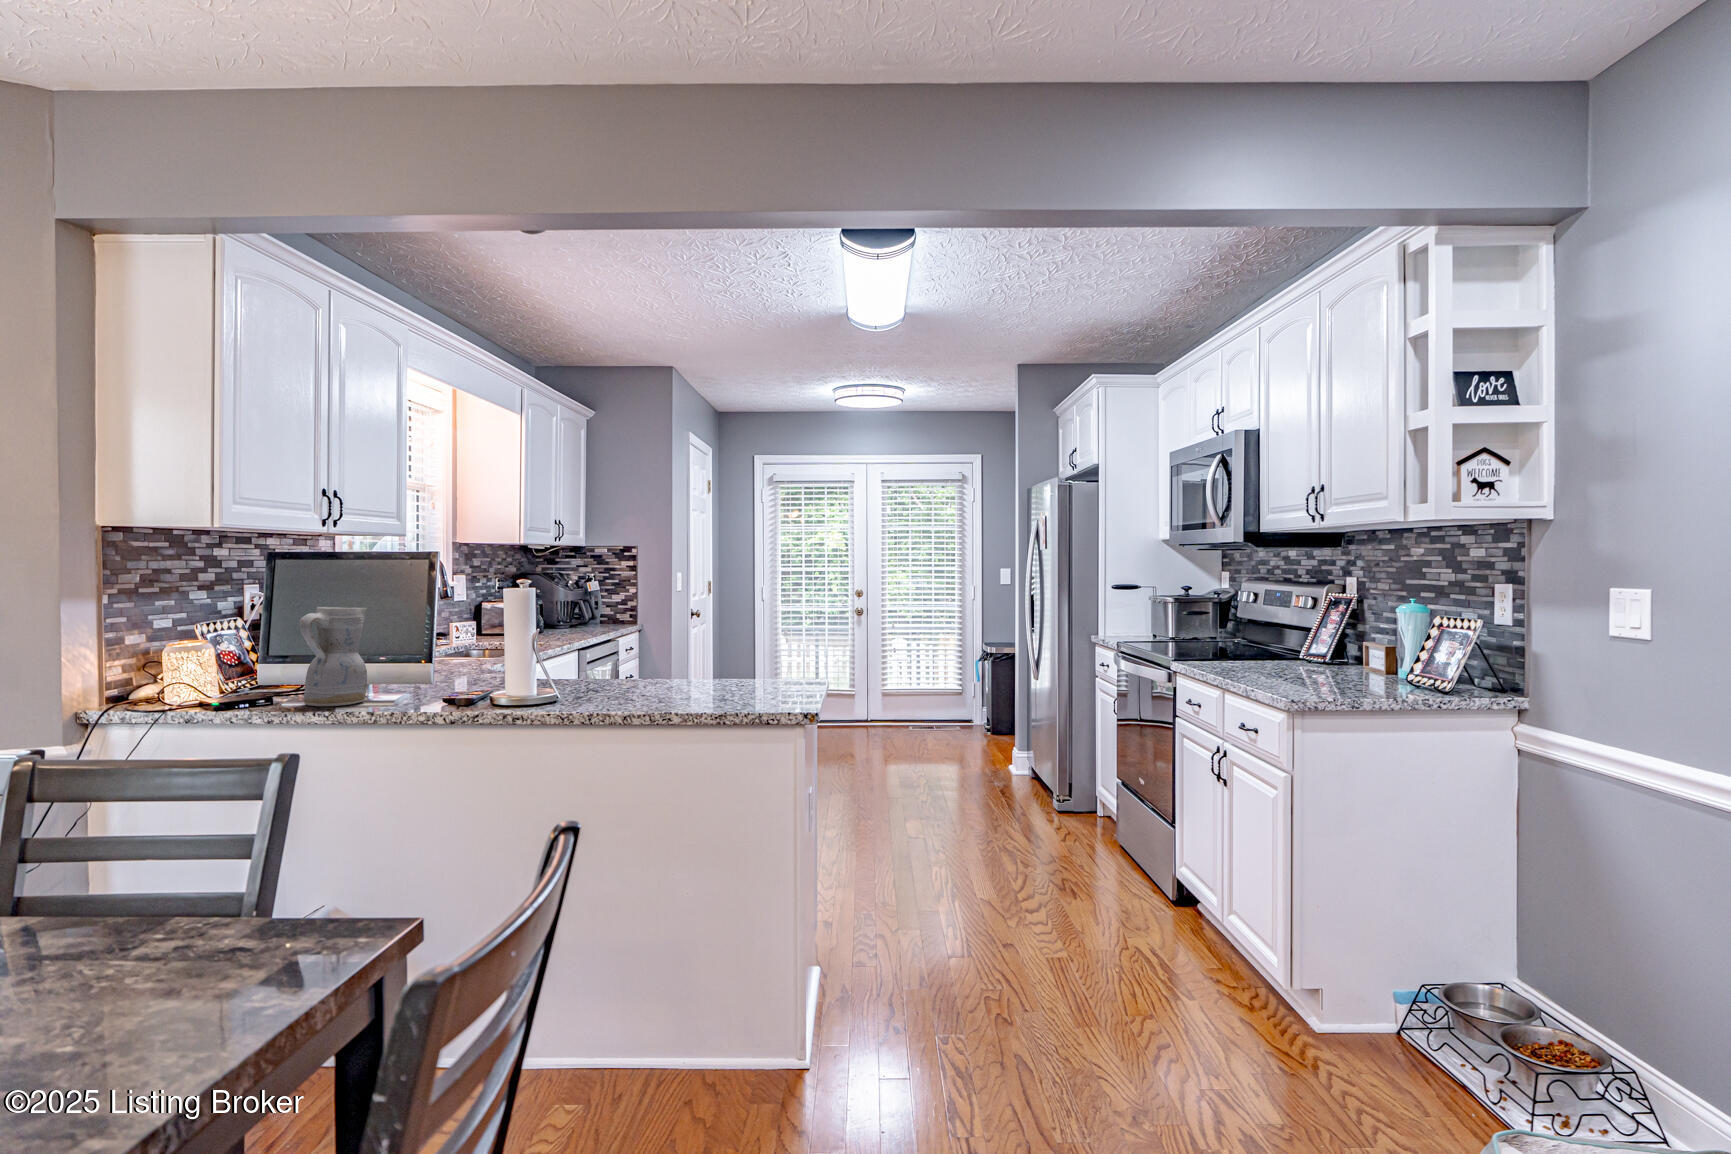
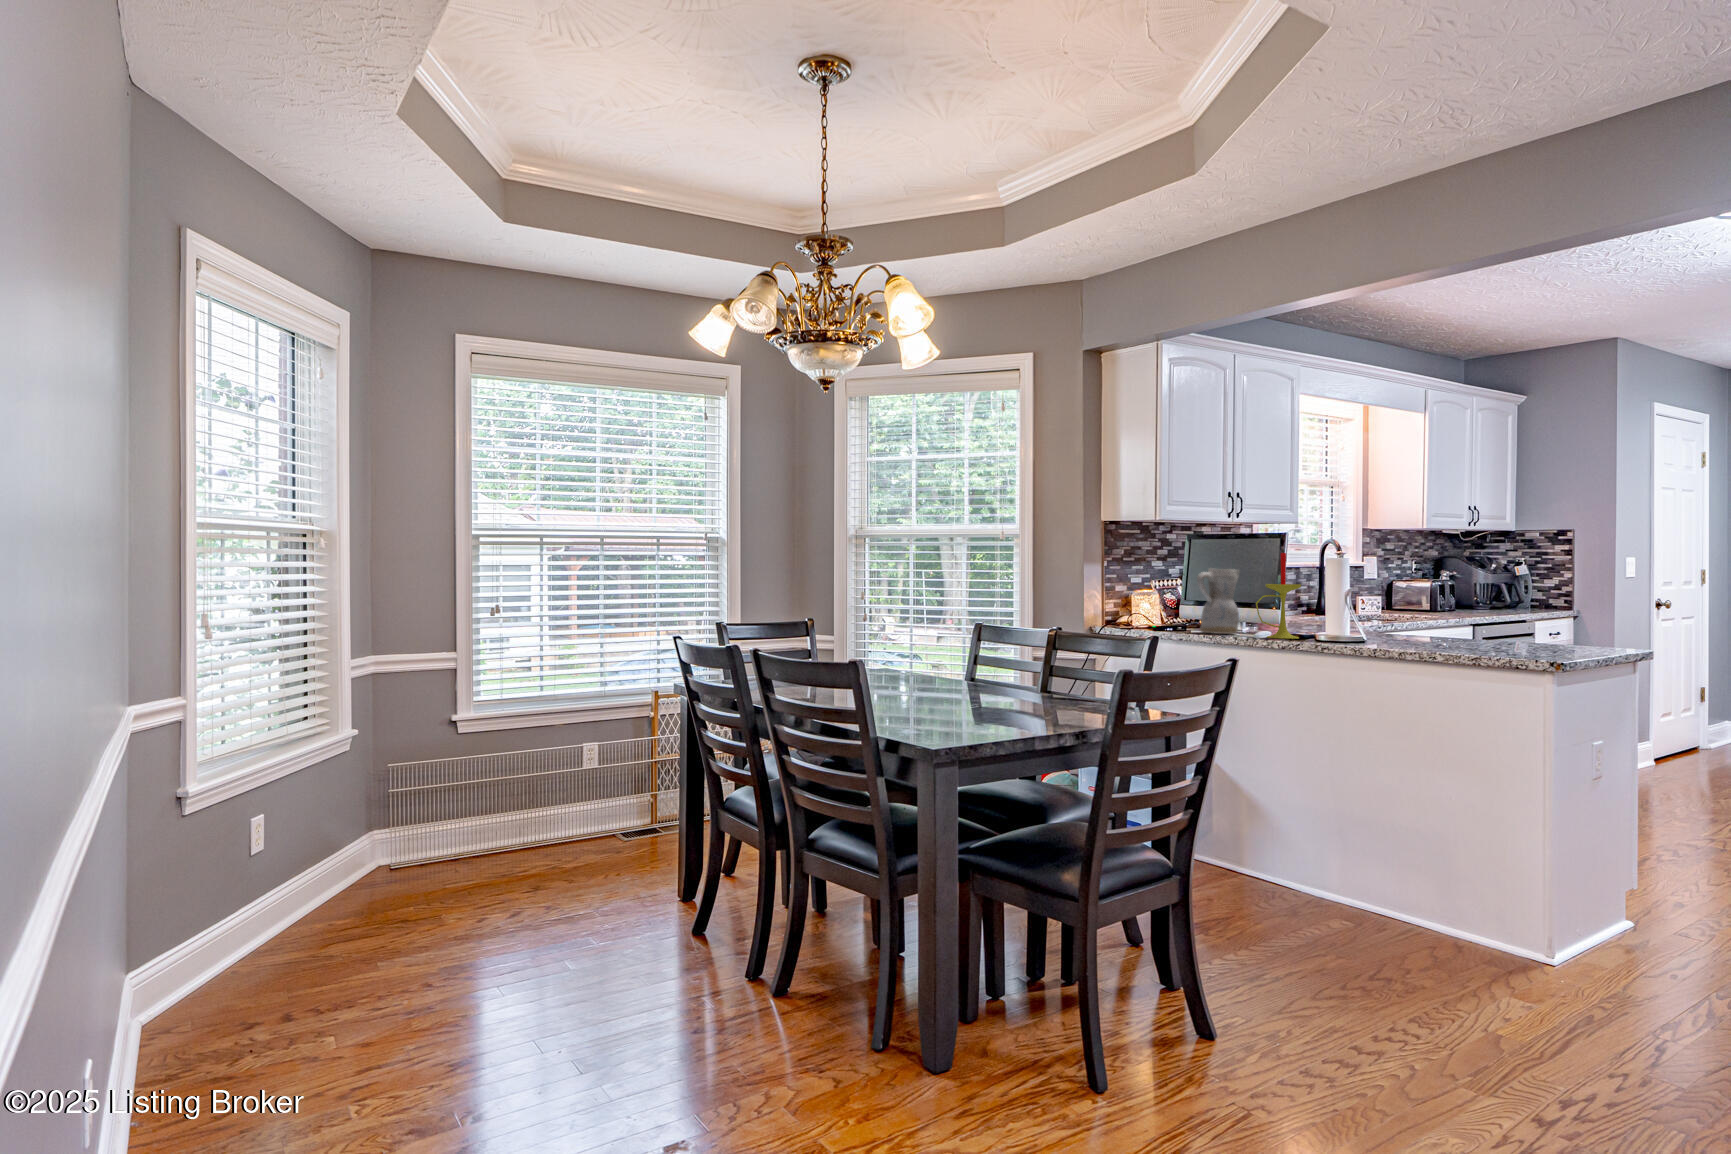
candle: none [401,581,466,706] -> present [1256,553,1301,639]

